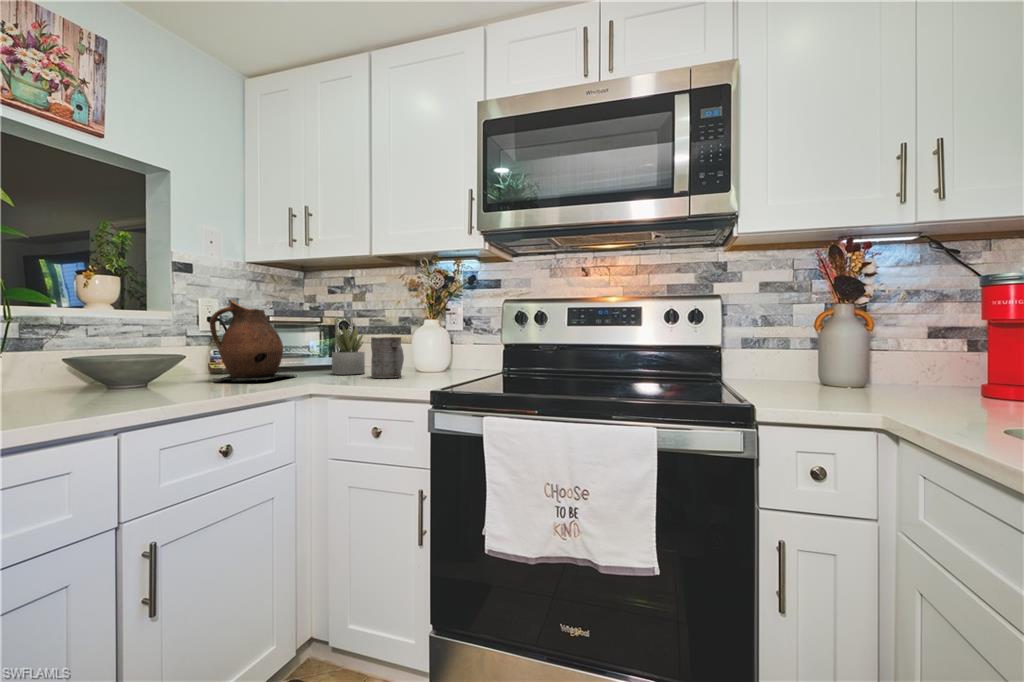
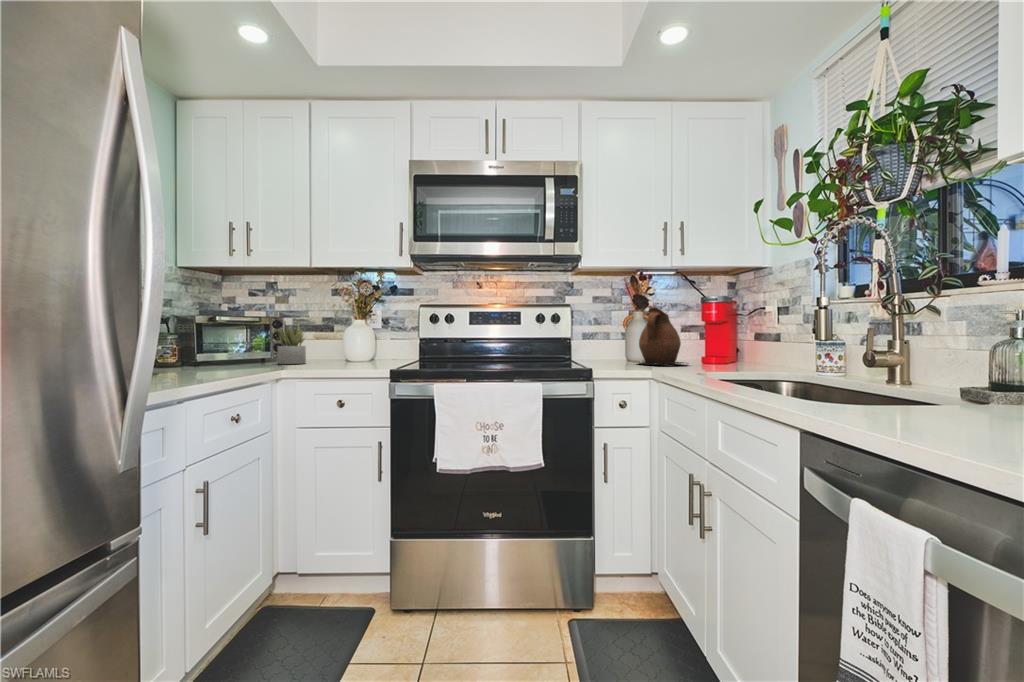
ceramic pitcher: present [210,300,297,381] -> present [638,307,684,364]
mug: present [371,337,404,378] -> none [319,333,349,365]

